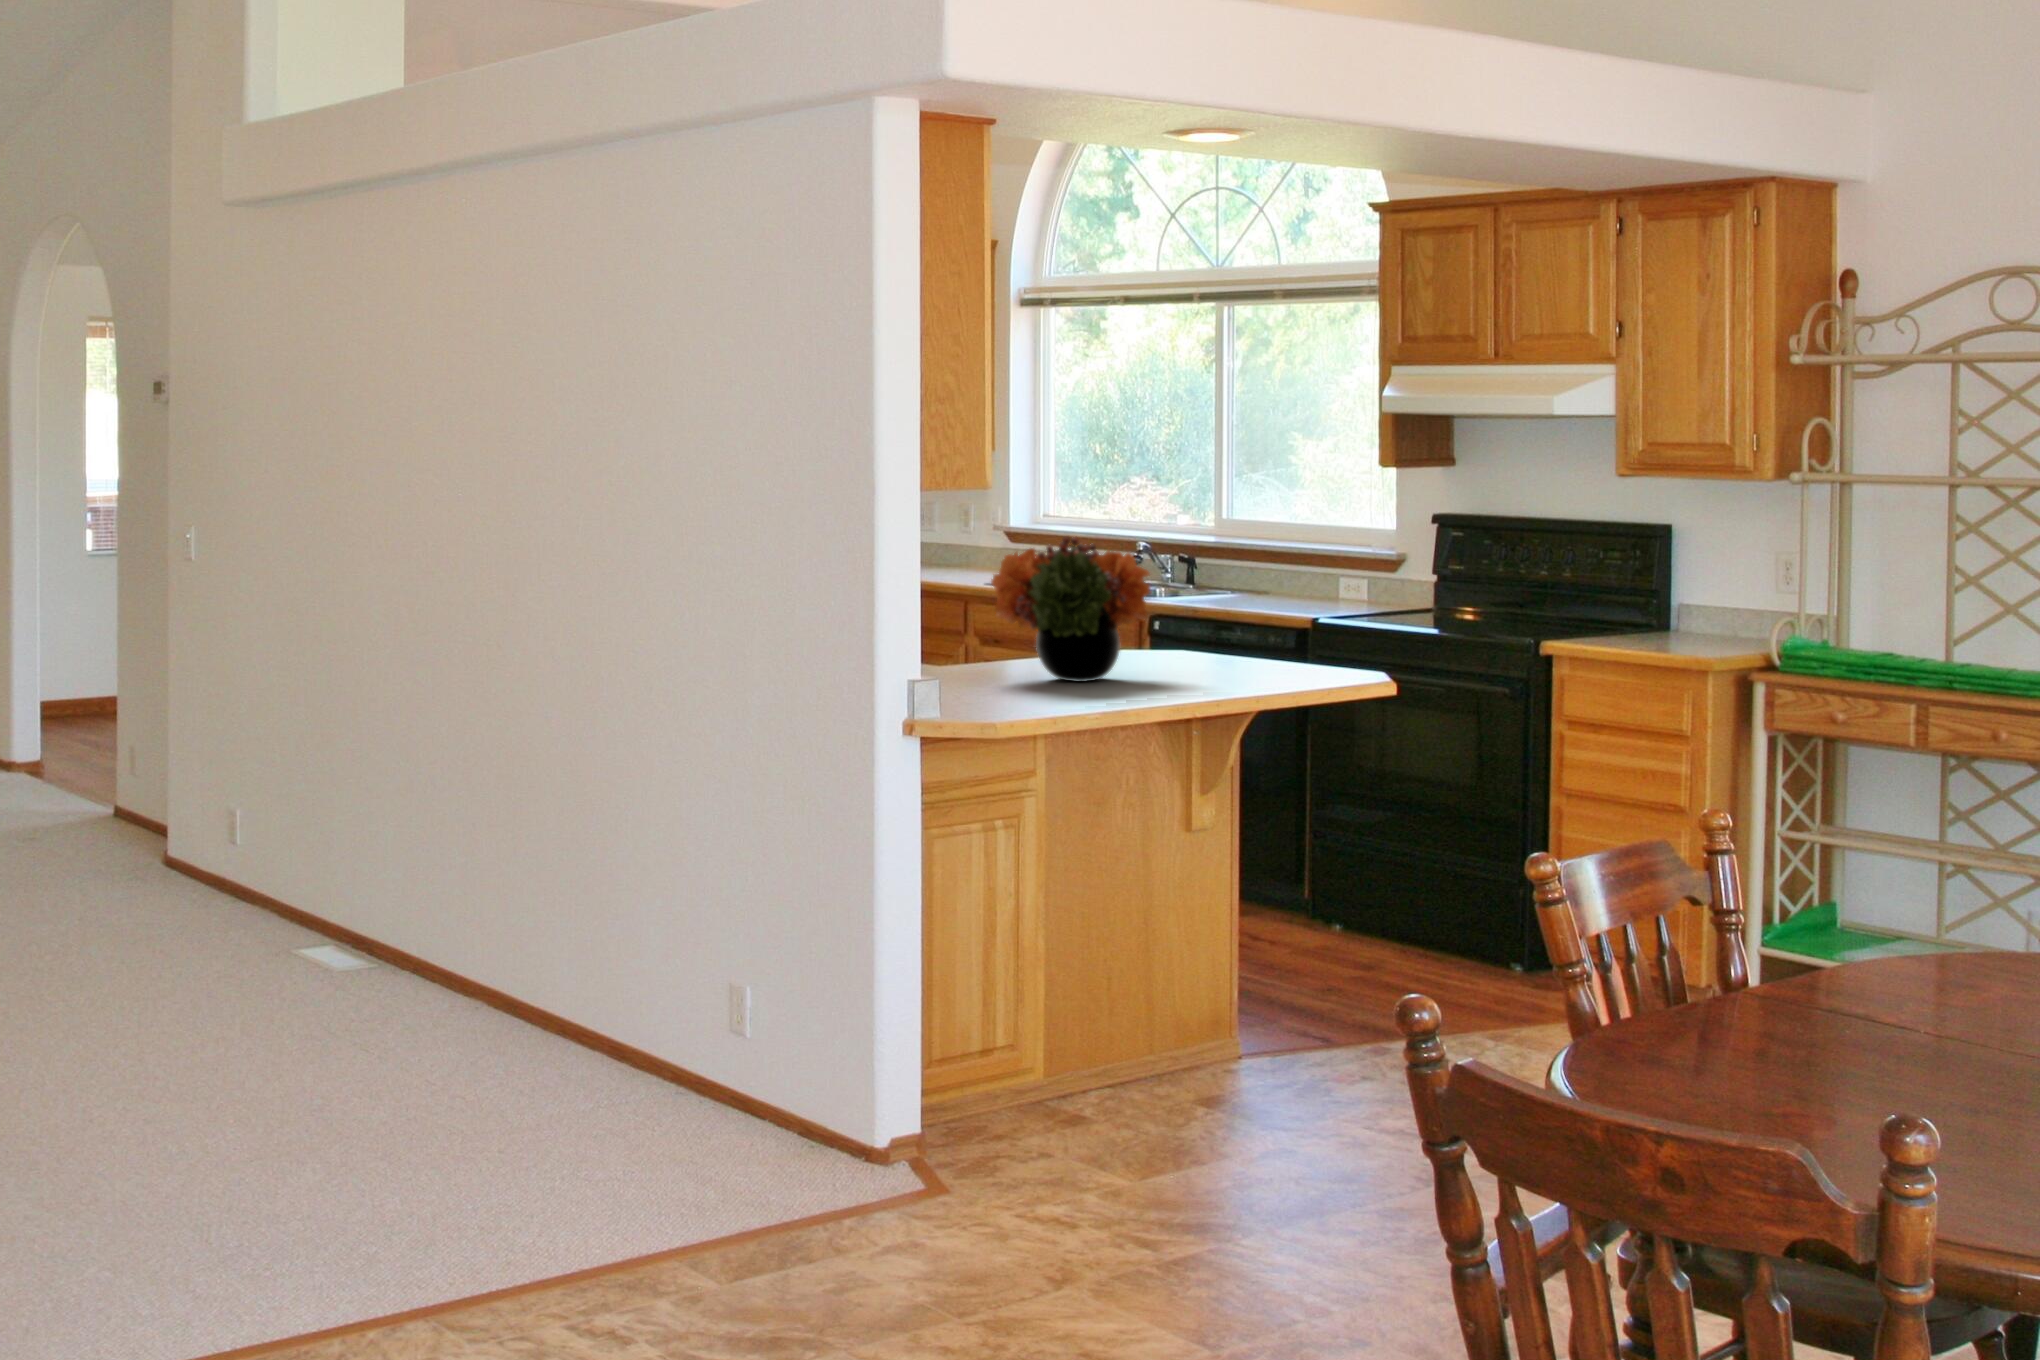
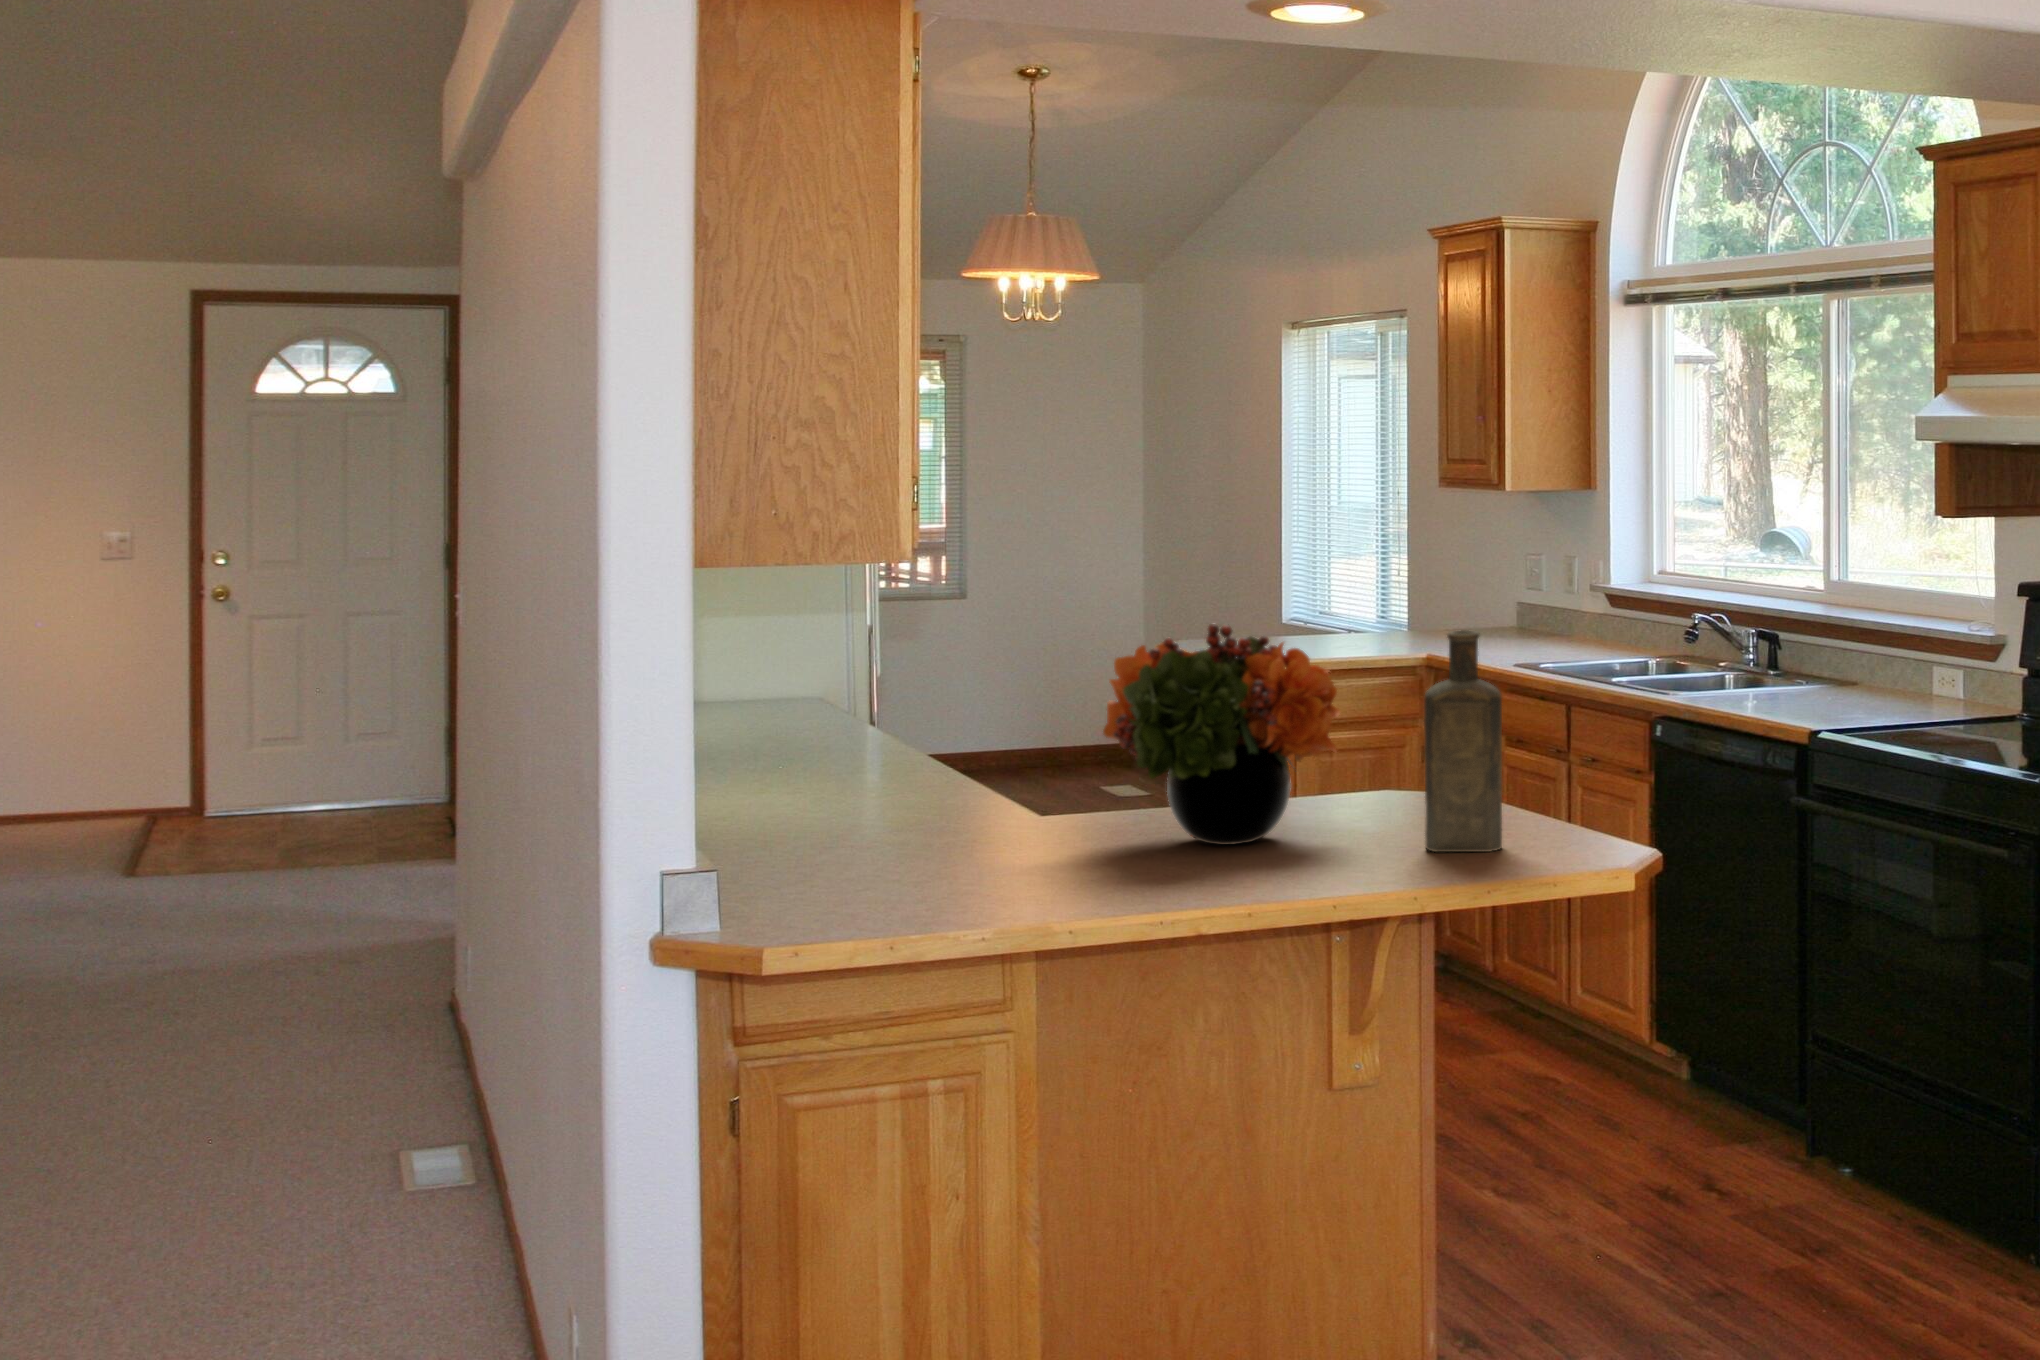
bottle: none [1214,538,1278,681] -> present [1424,630,1502,852]

